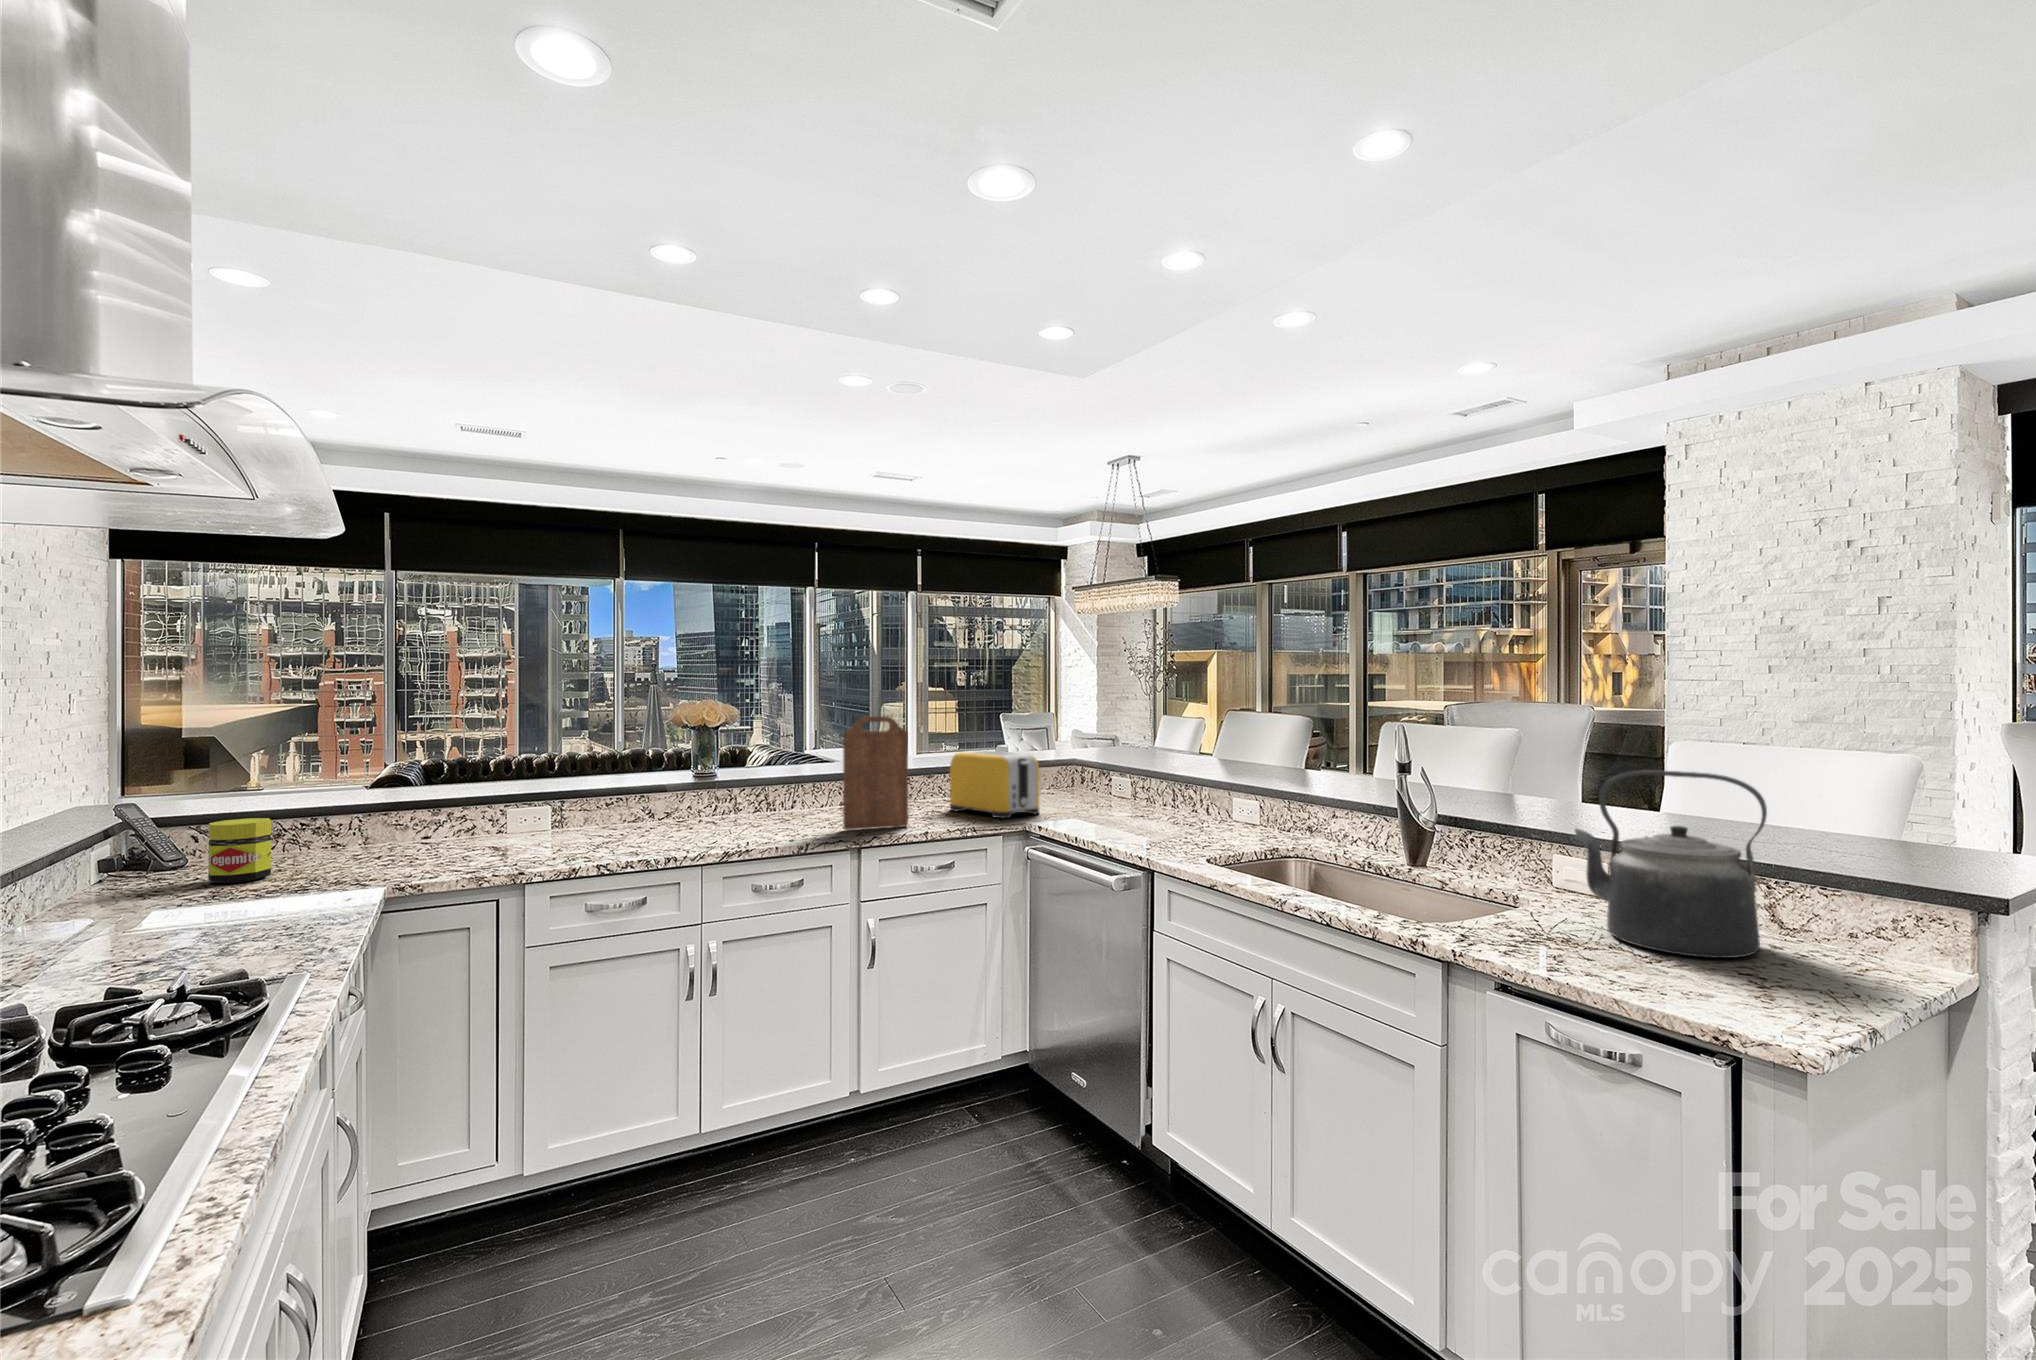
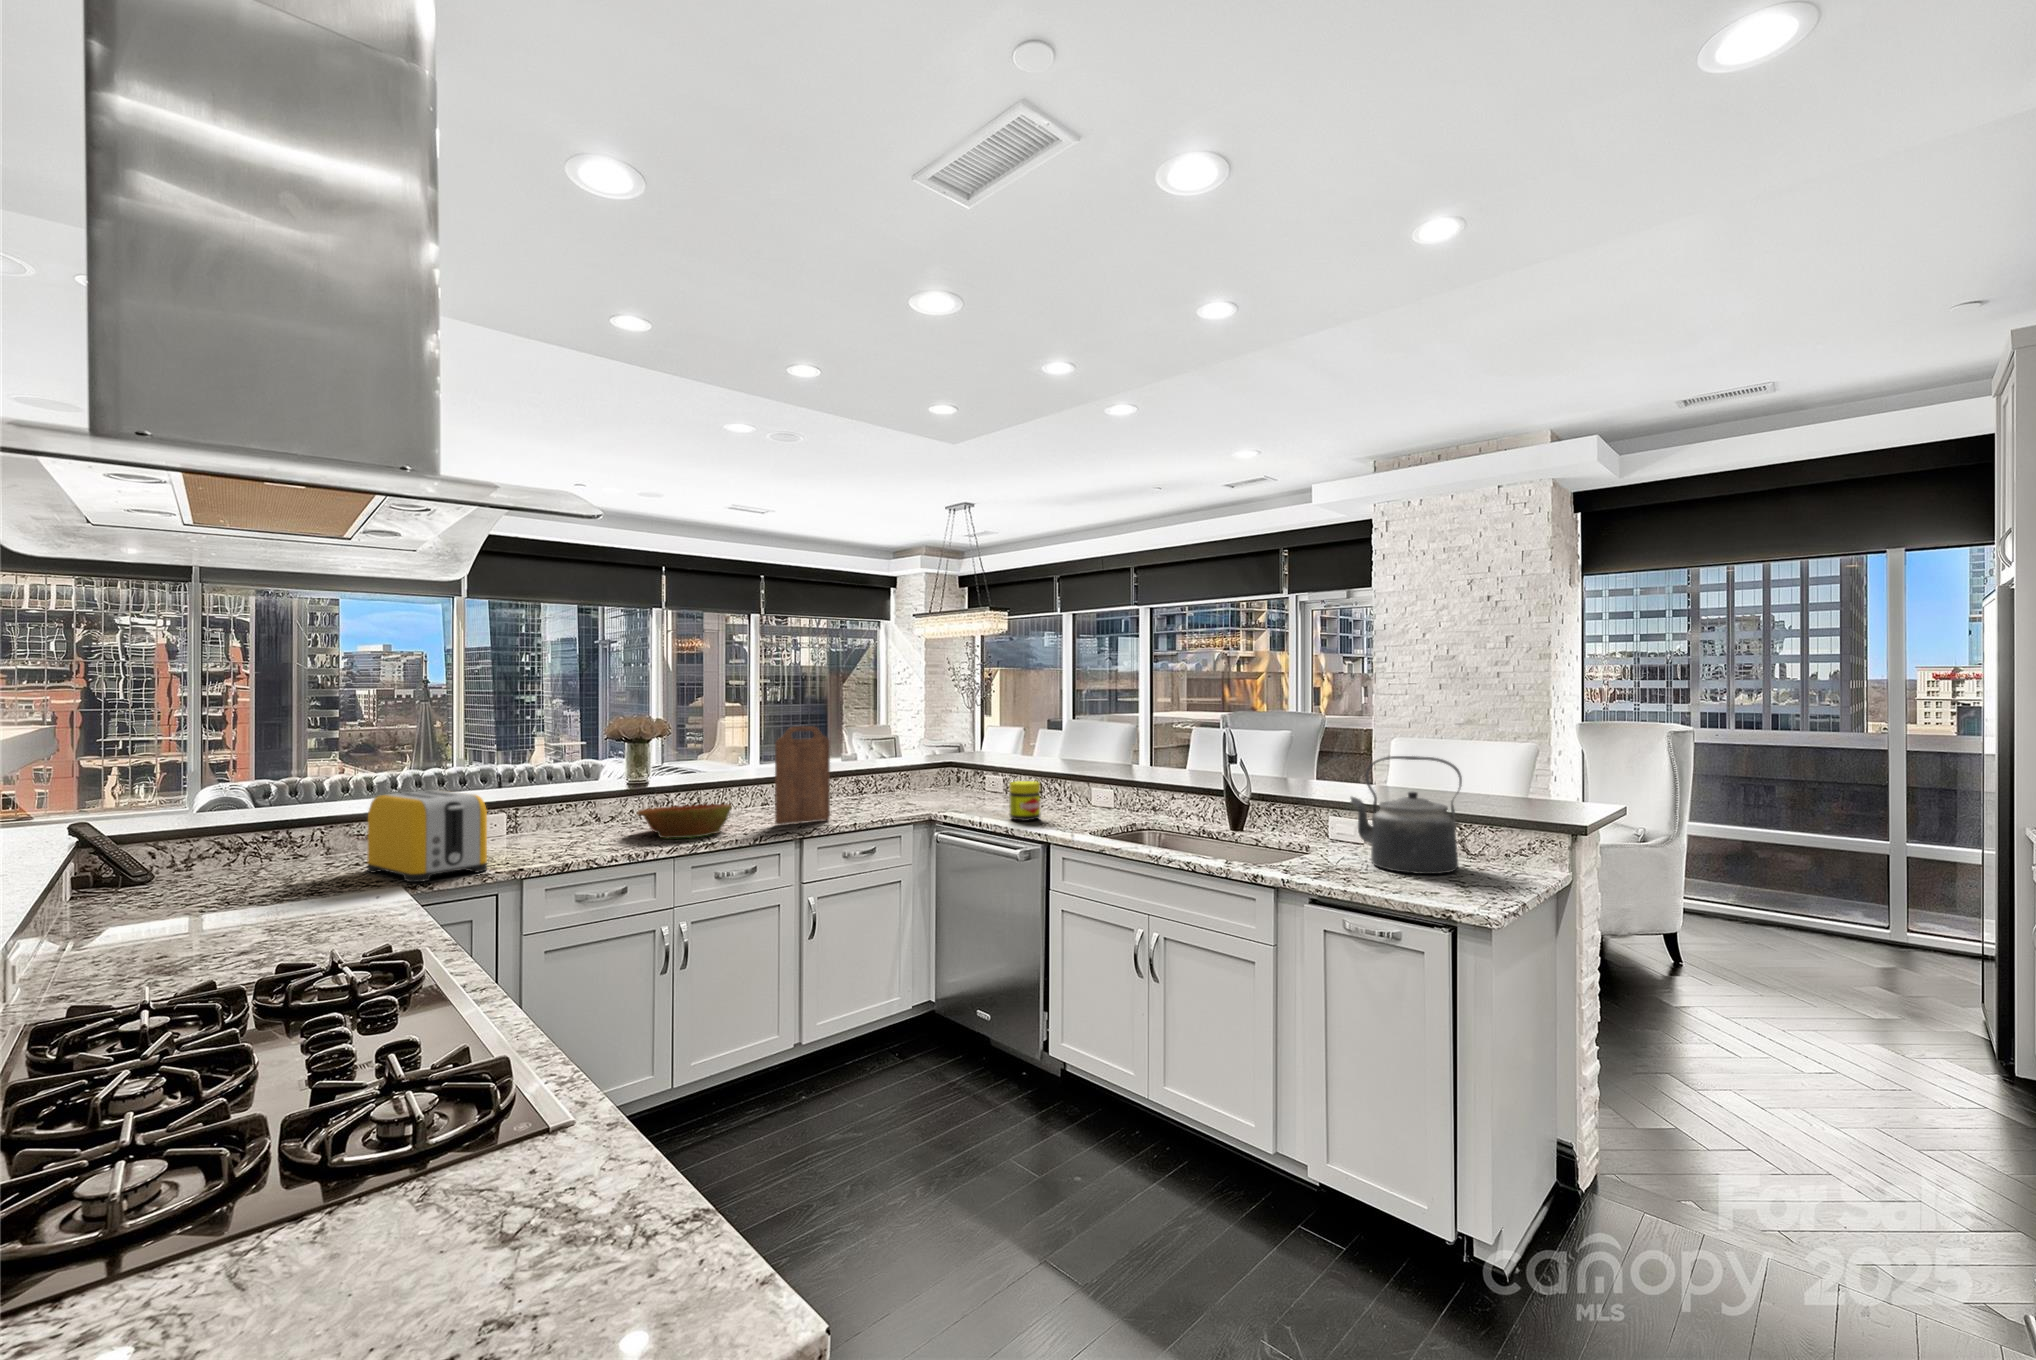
toaster: present [950,751,1039,818] -> present [367,790,487,882]
bowl: none [687,803,793,842] -> present [637,804,731,838]
jar: present [208,818,271,883] -> present [1009,781,1040,821]

